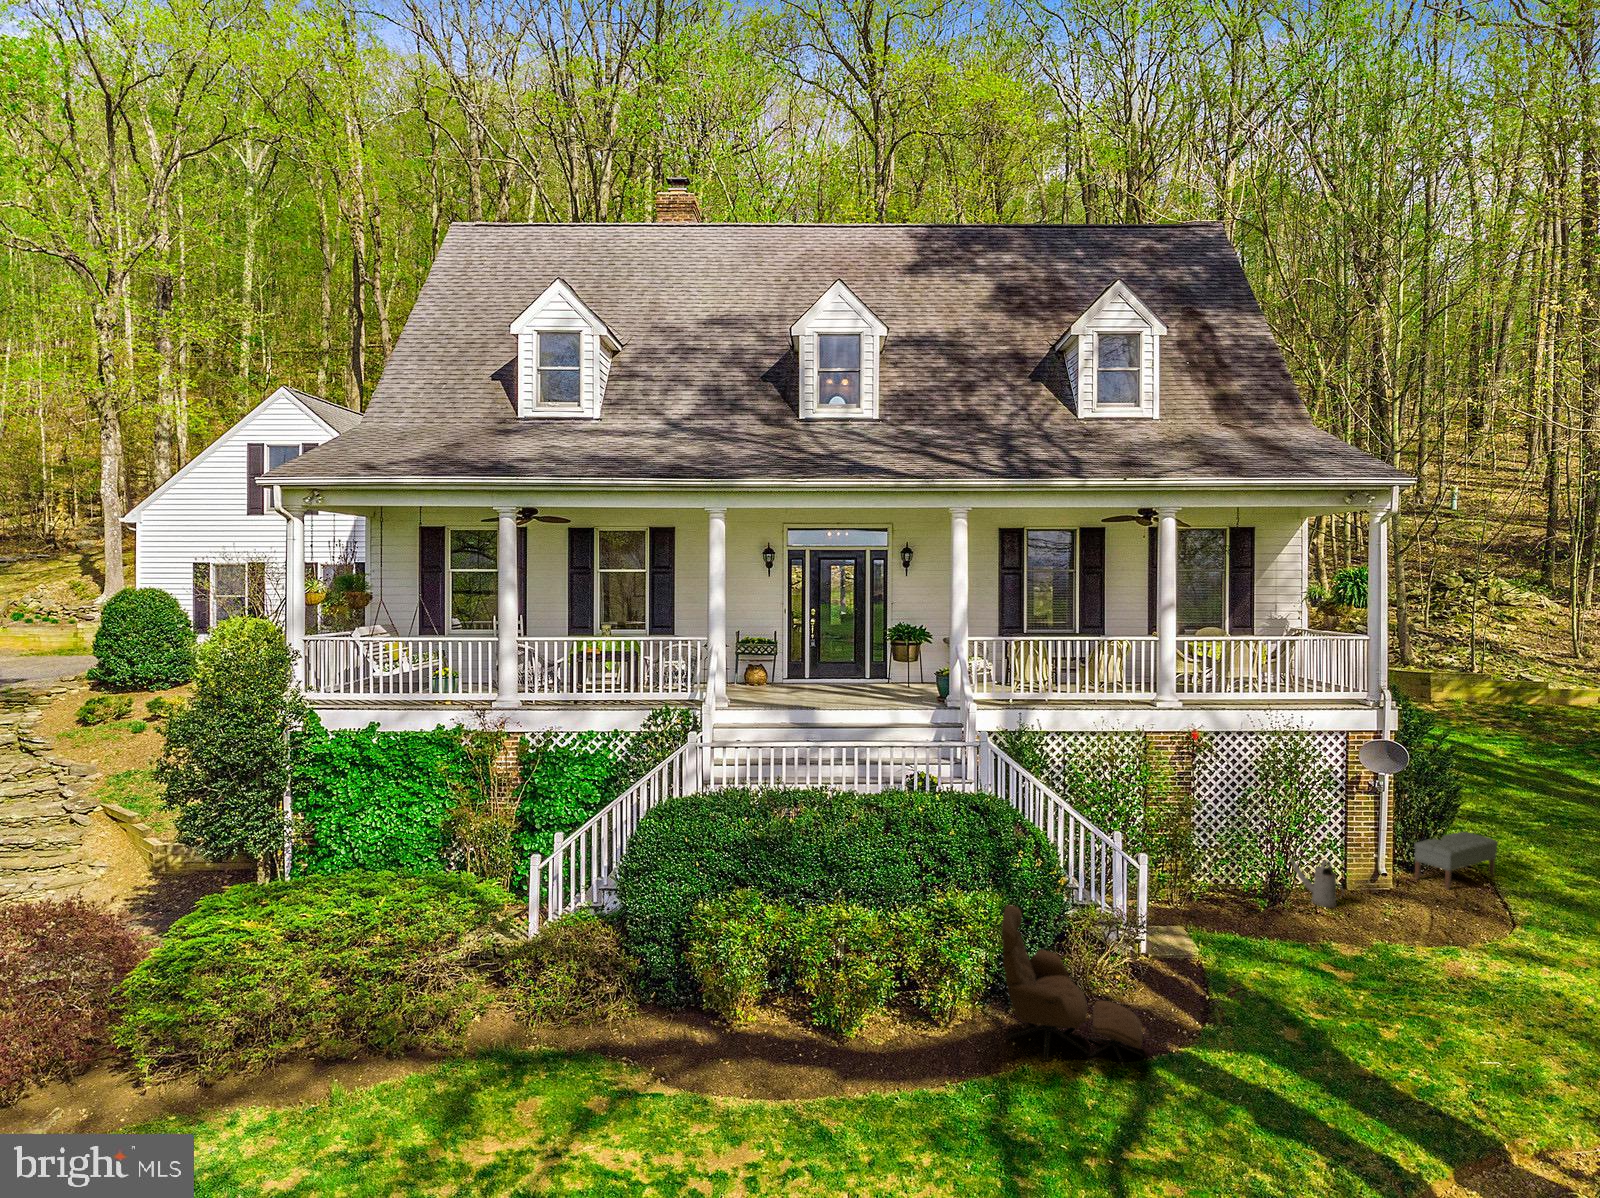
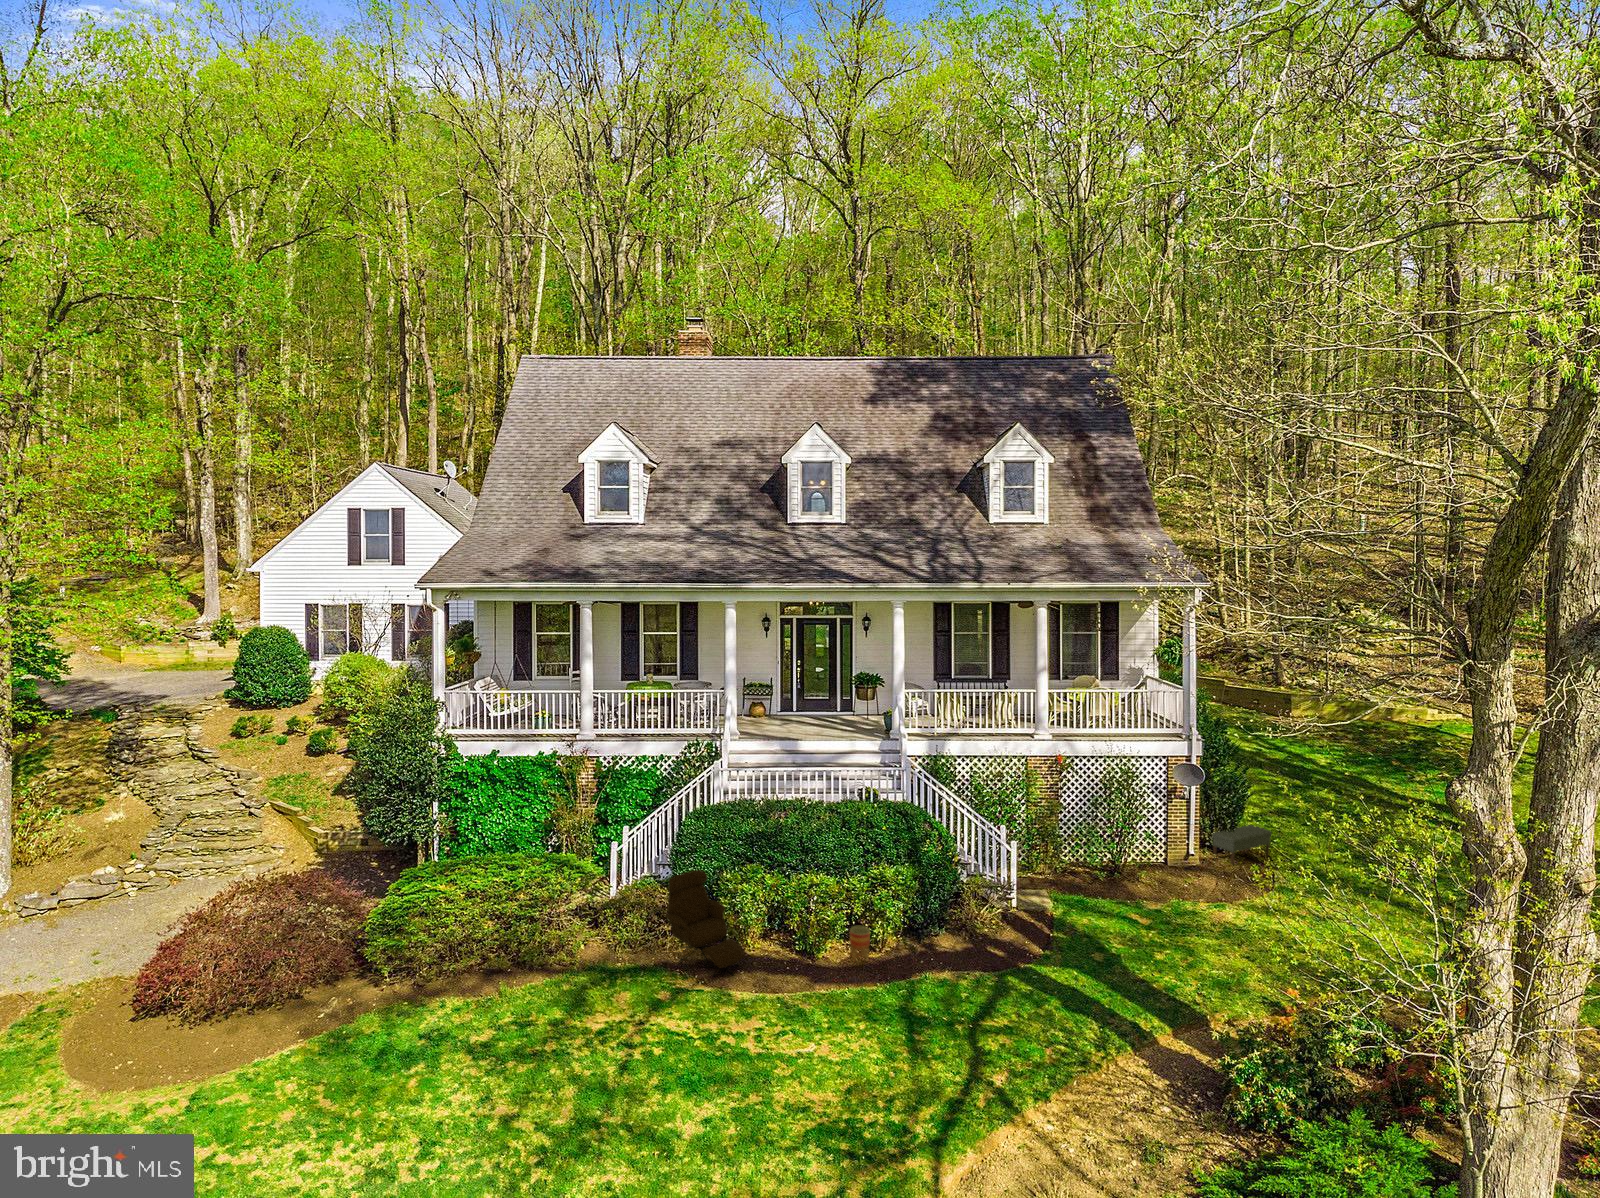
watering can: present [1289,858,1344,908] -> none [1122,843,1155,878]
lounge chair: present [1002,905,1143,1067] -> present [666,870,745,976]
planter: none [903,987,936,1049] -> present [850,926,870,962]

